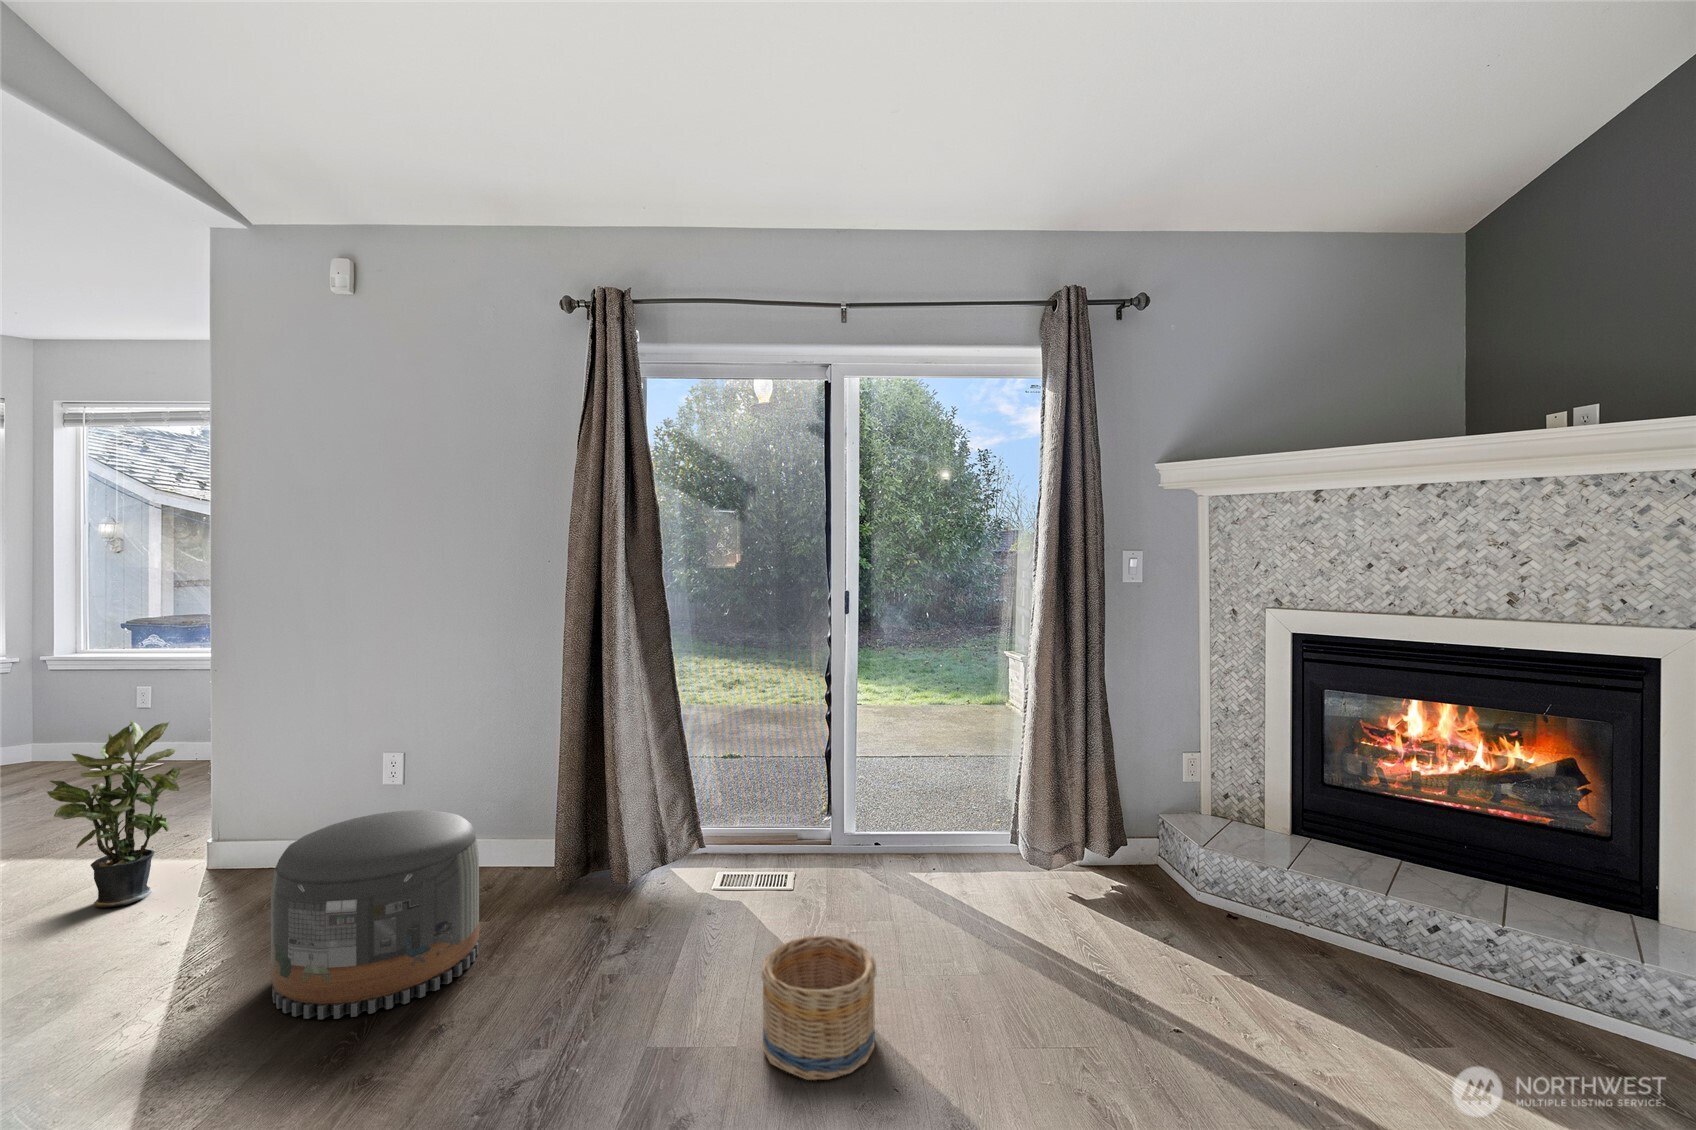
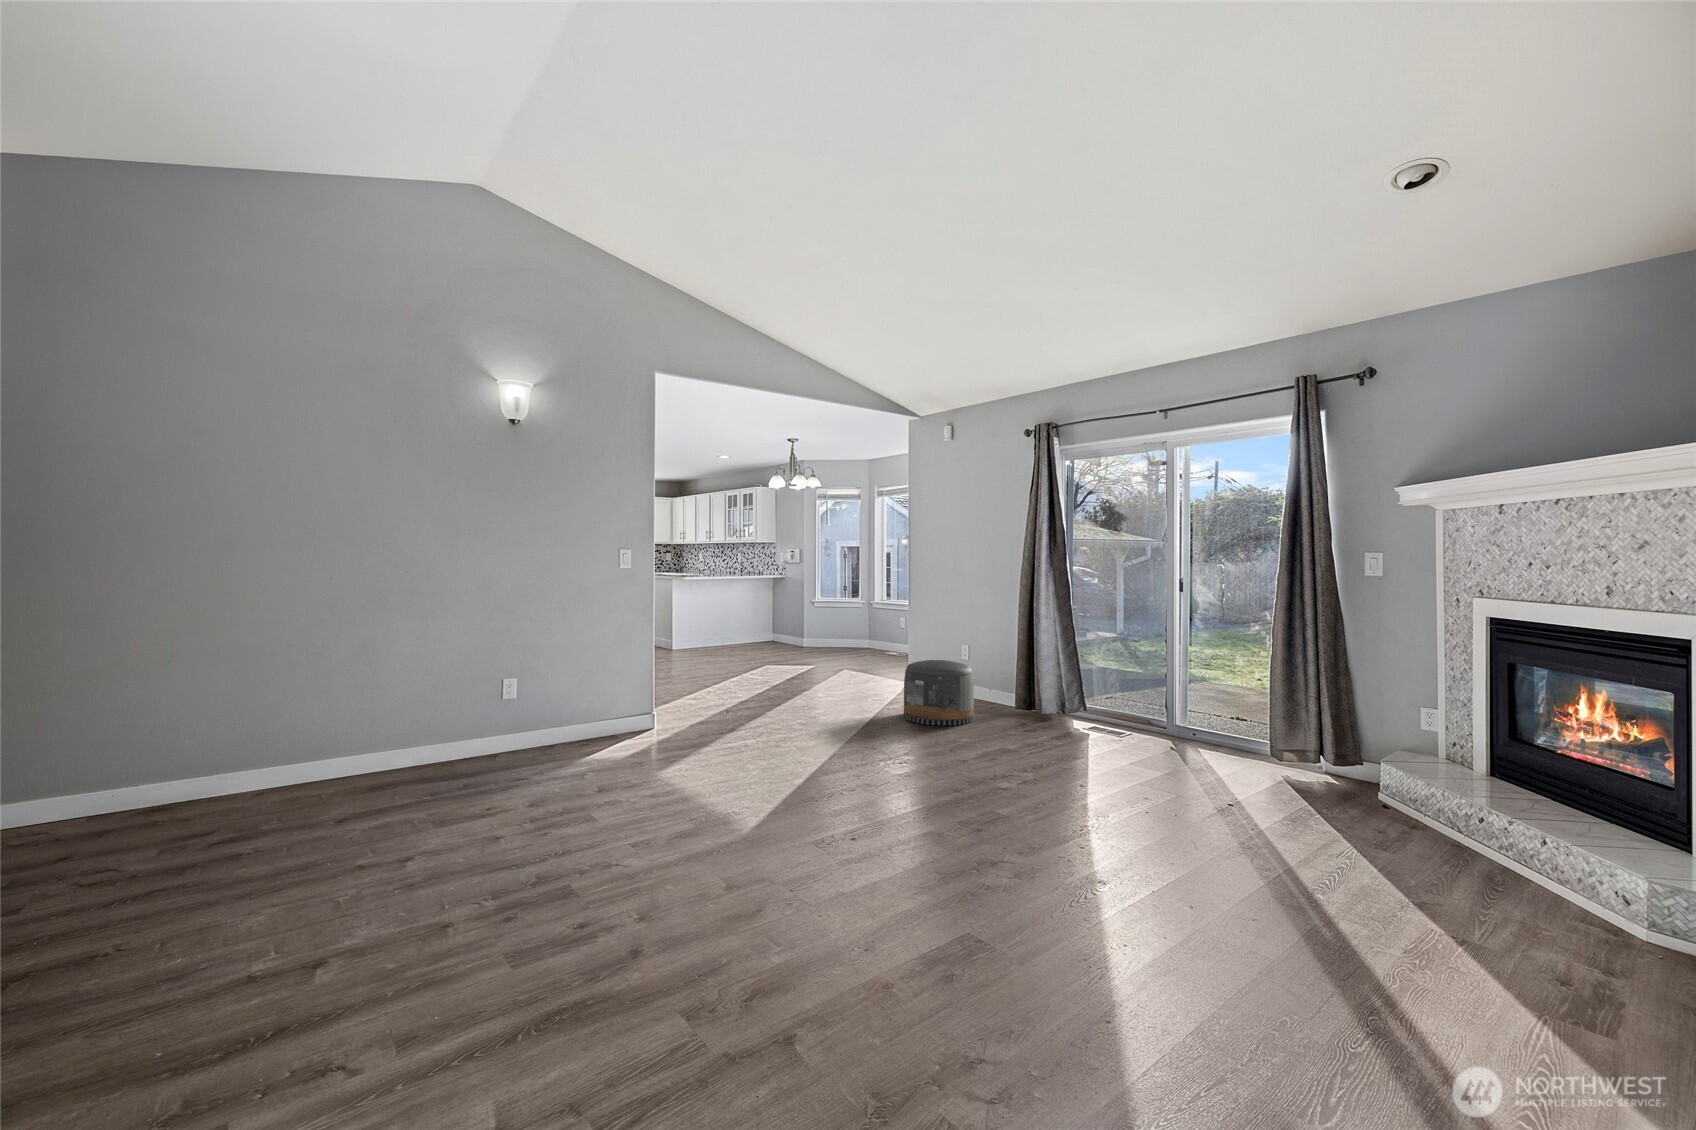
potted plant: present [47,721,180,908] -> none [858,620,896,689]
basket: present [761,936,876,1080] -> none [1036,726,1088,774]

